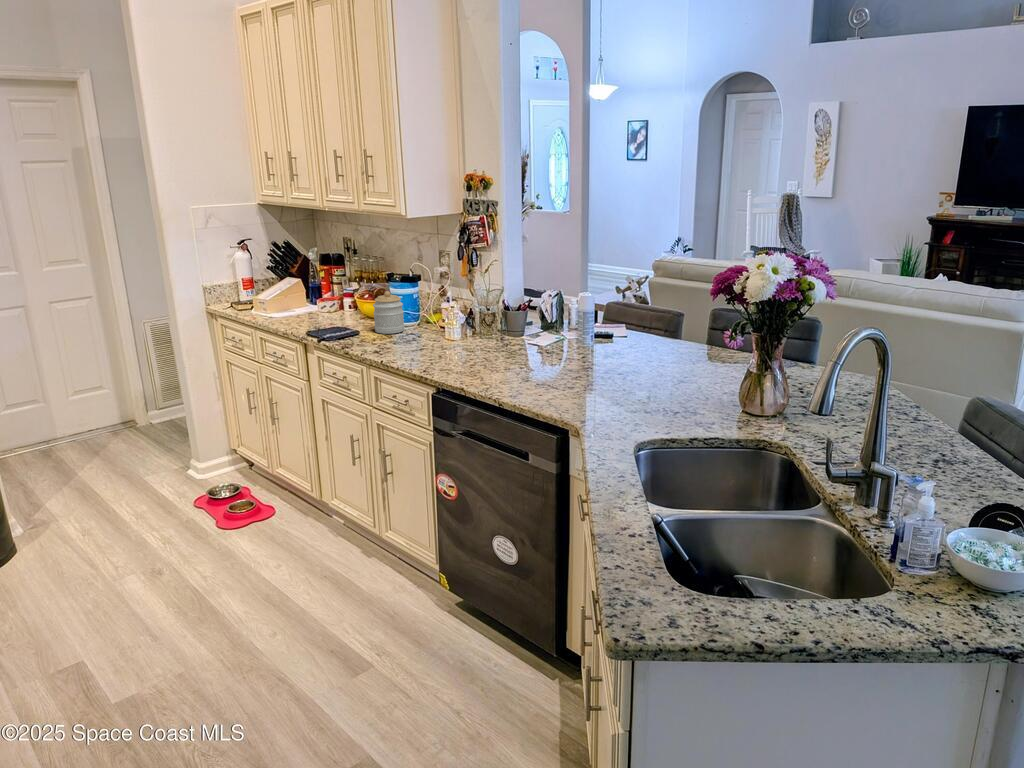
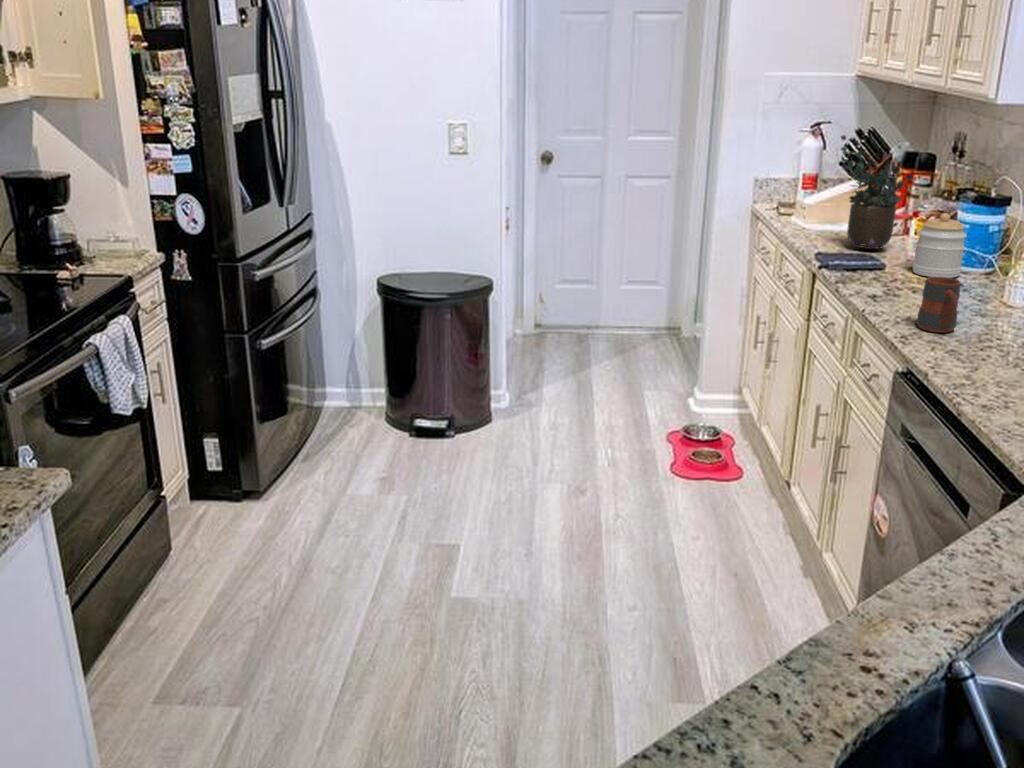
potted plant: none [293,247,352,324] -> present [841,135,914,249]
mug: none [422,331,449,366] -> present [917,277,961,333]

